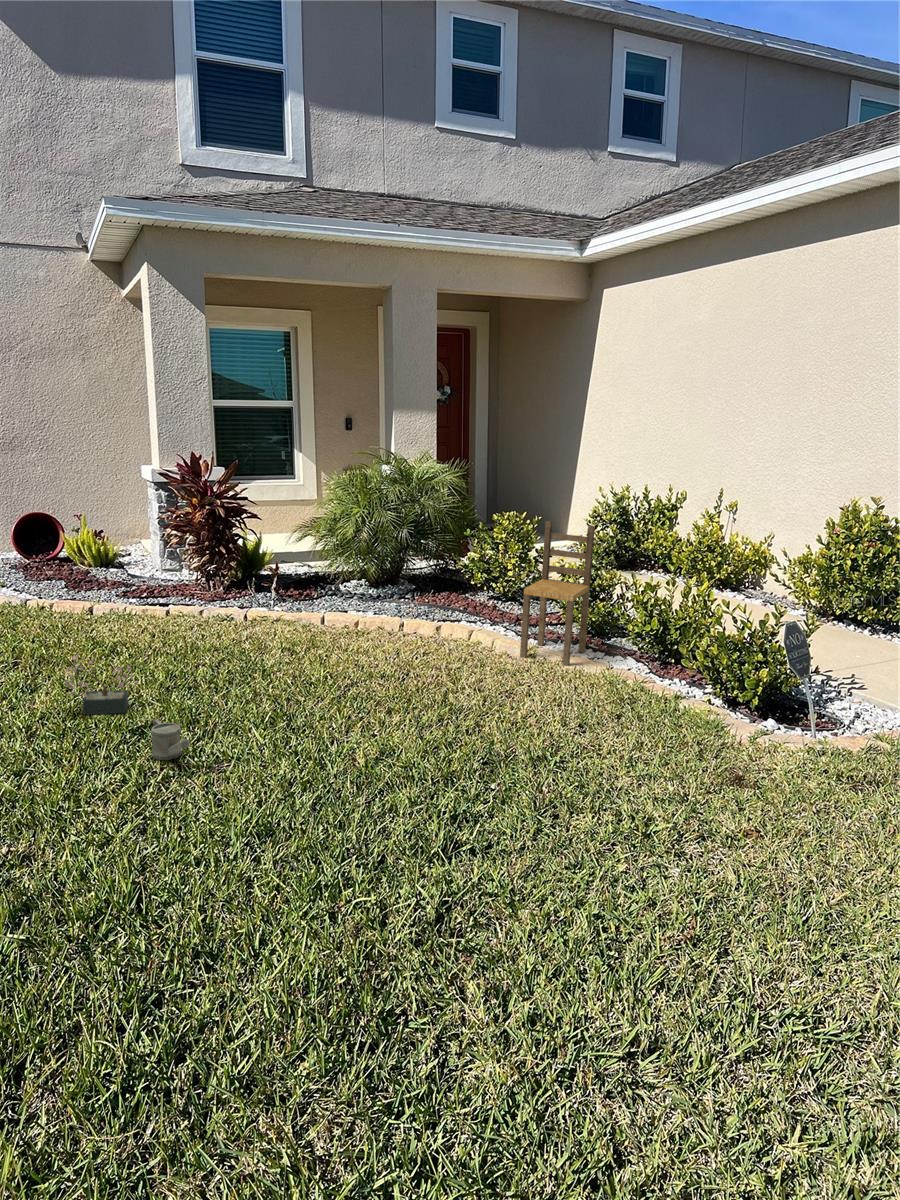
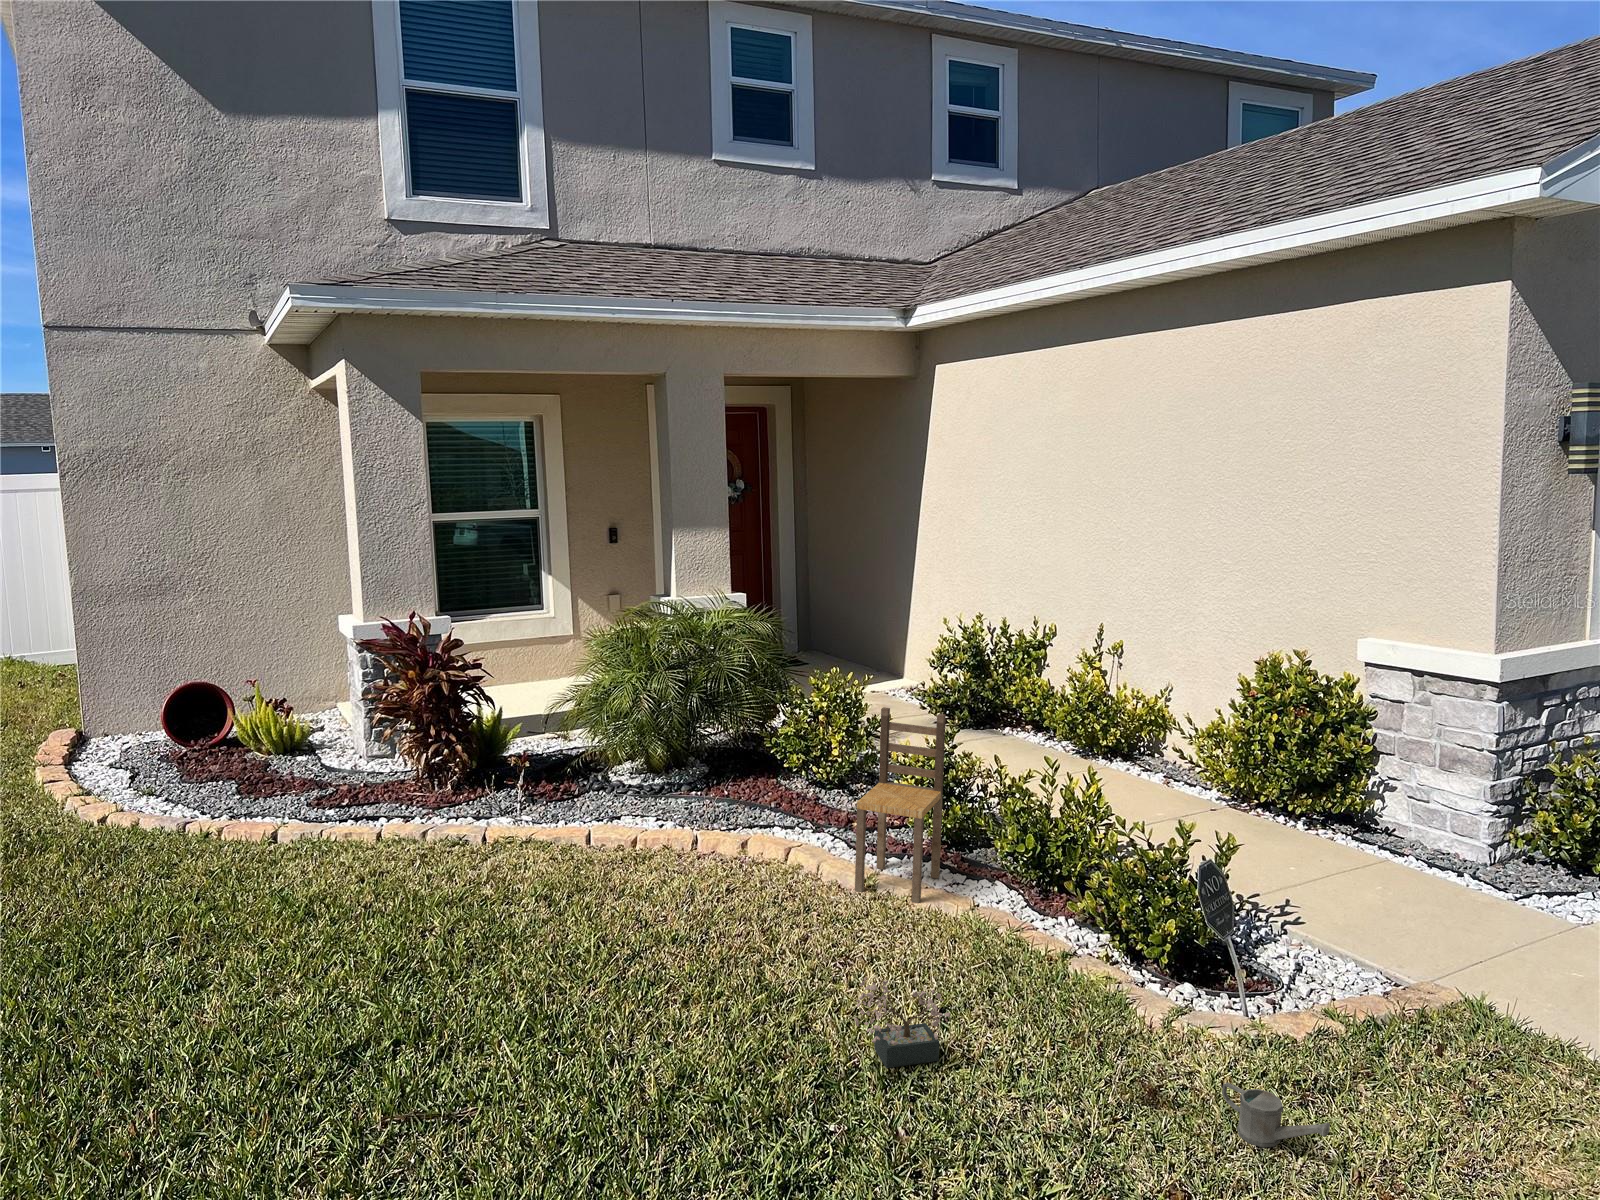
decorative plant: present [65,654,138,715] -> present [855,977,950,1068]
watering can: present [151,719,190,760] -> present [1222,1082,1330,1147]

